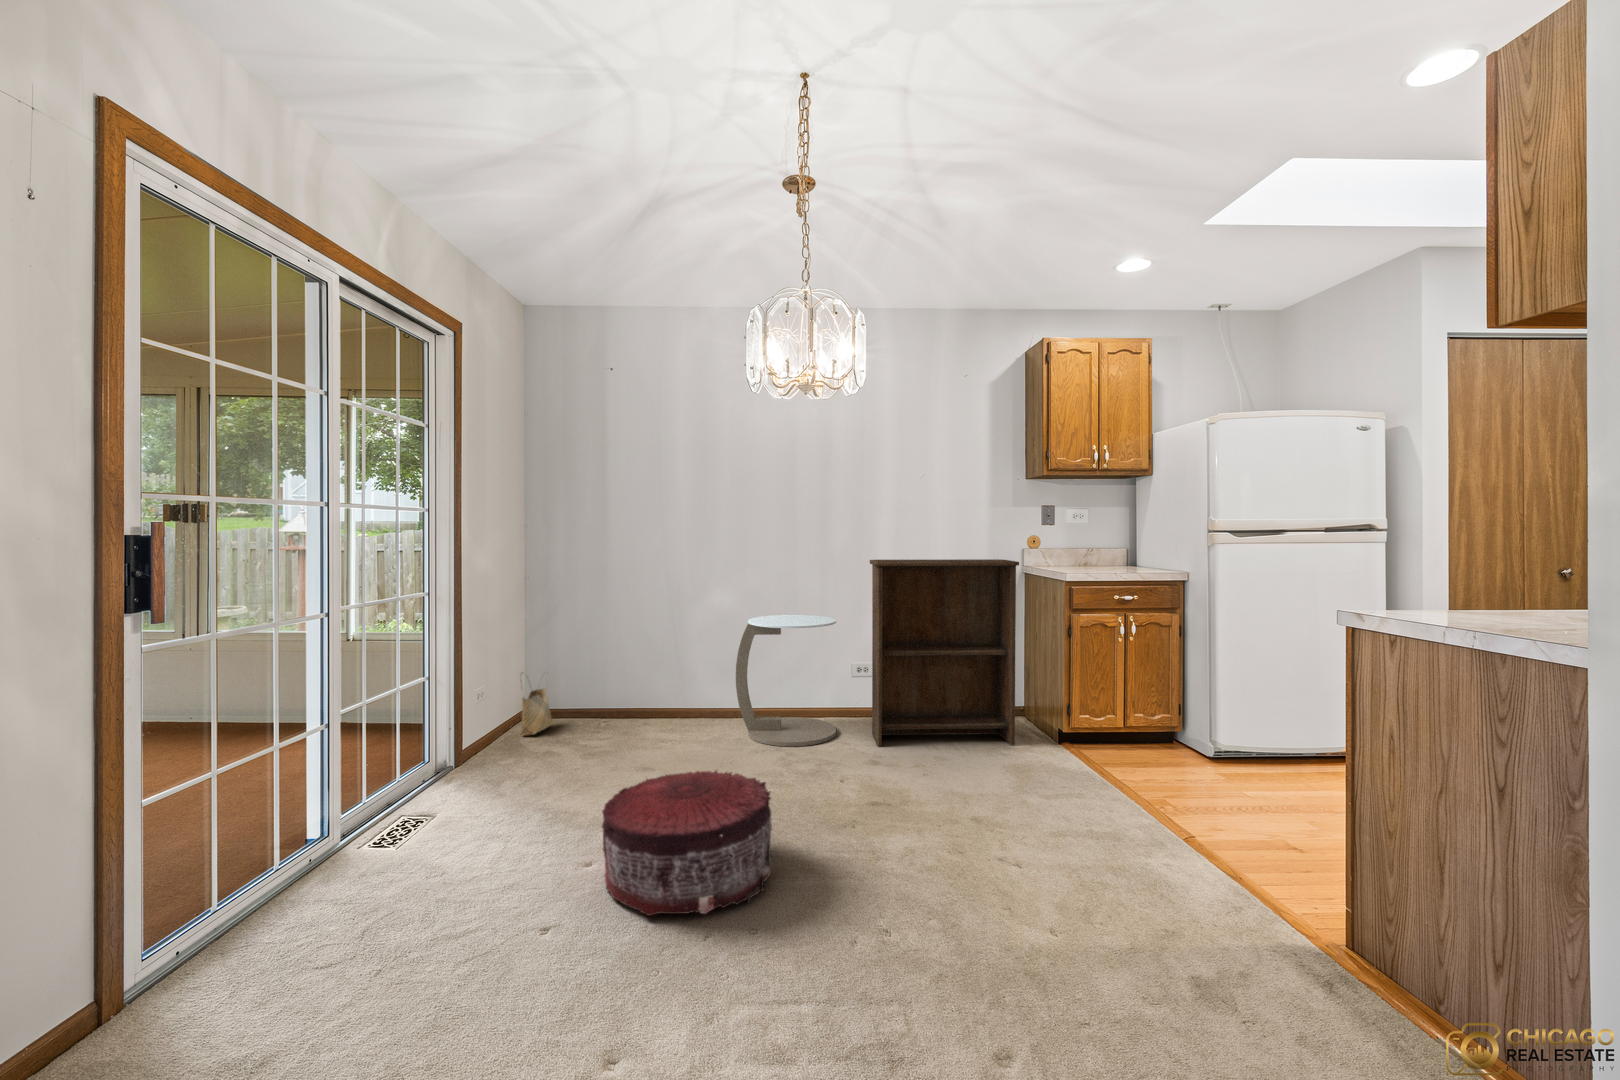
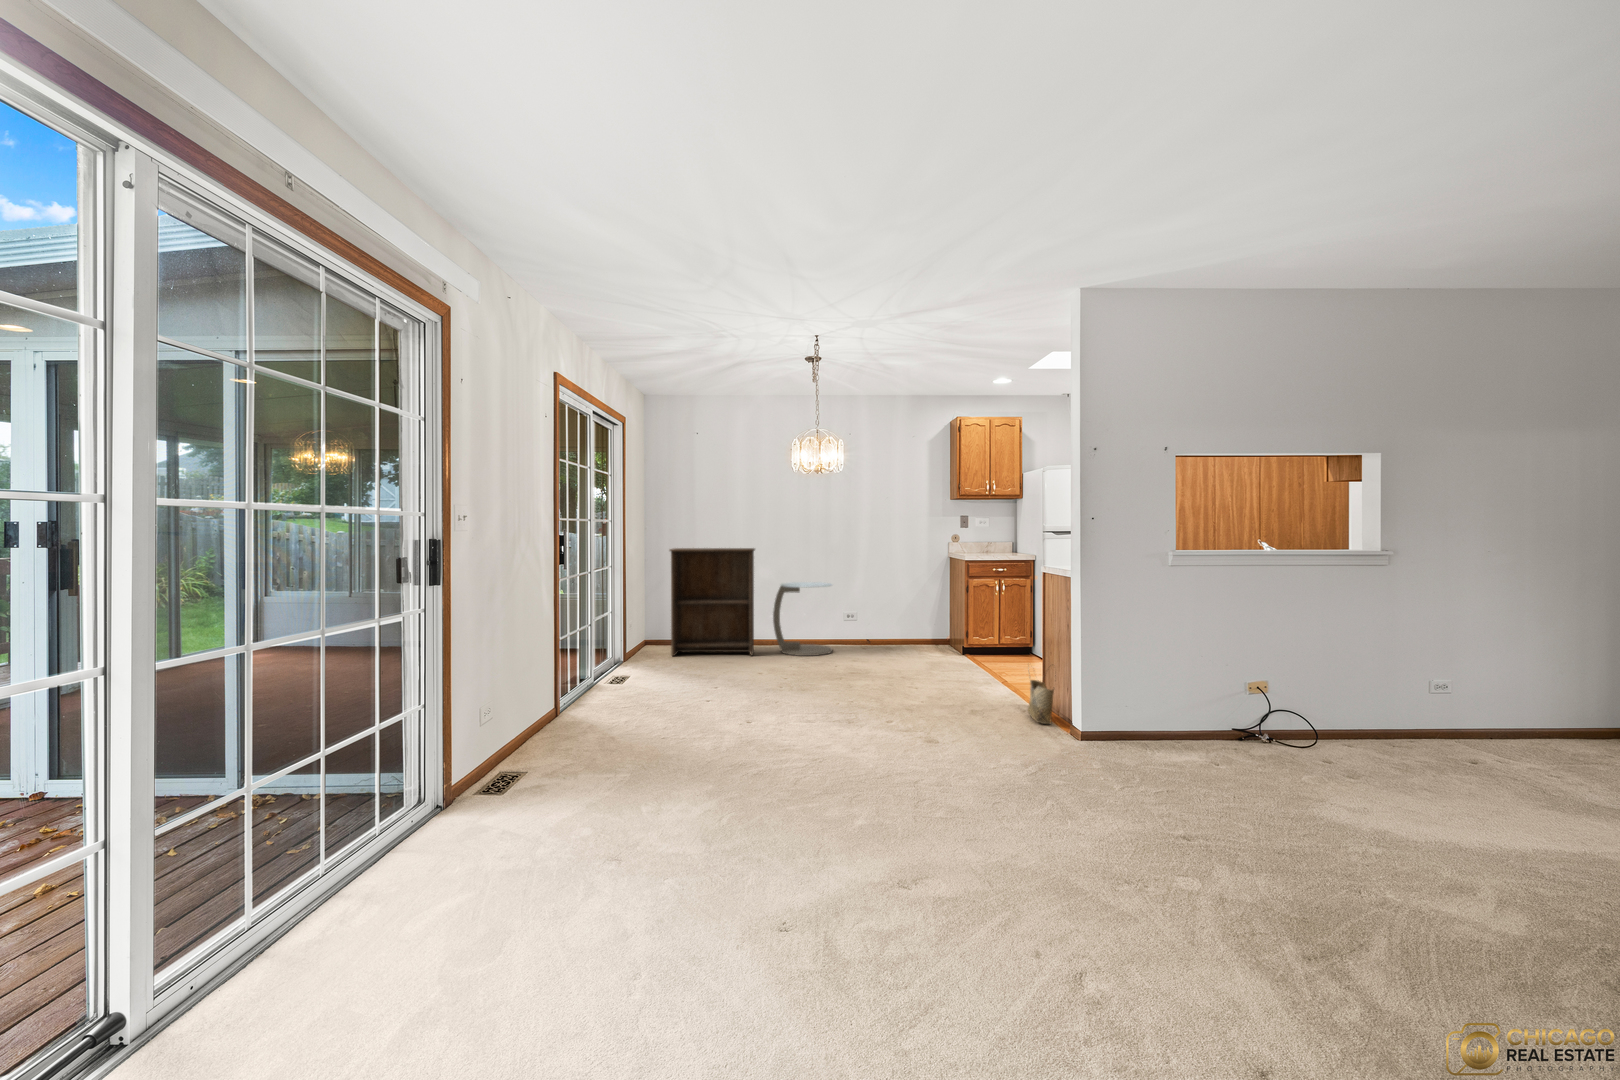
bookshelf: present [870,559,1019,746] -> present [670,548,755,656]
woven basket: present [521,689,553,735] -> present [1028,680,1054,724]
pouf: present [602,770,772,916] -> none [719,648,798,701]

